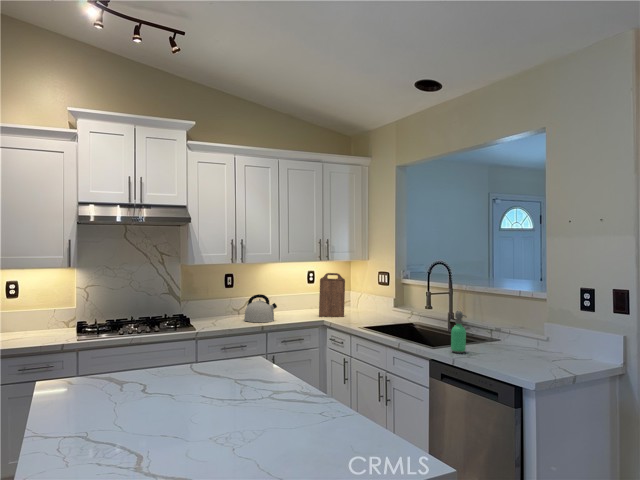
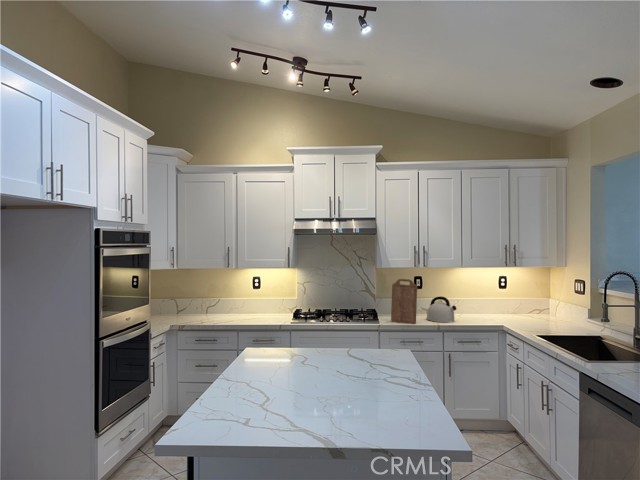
cutting board: present [319,273,345,317] -> present [391,279,417,324]
soap dispenser: present [451,311,467,353] -> none [602,328,619,371]

